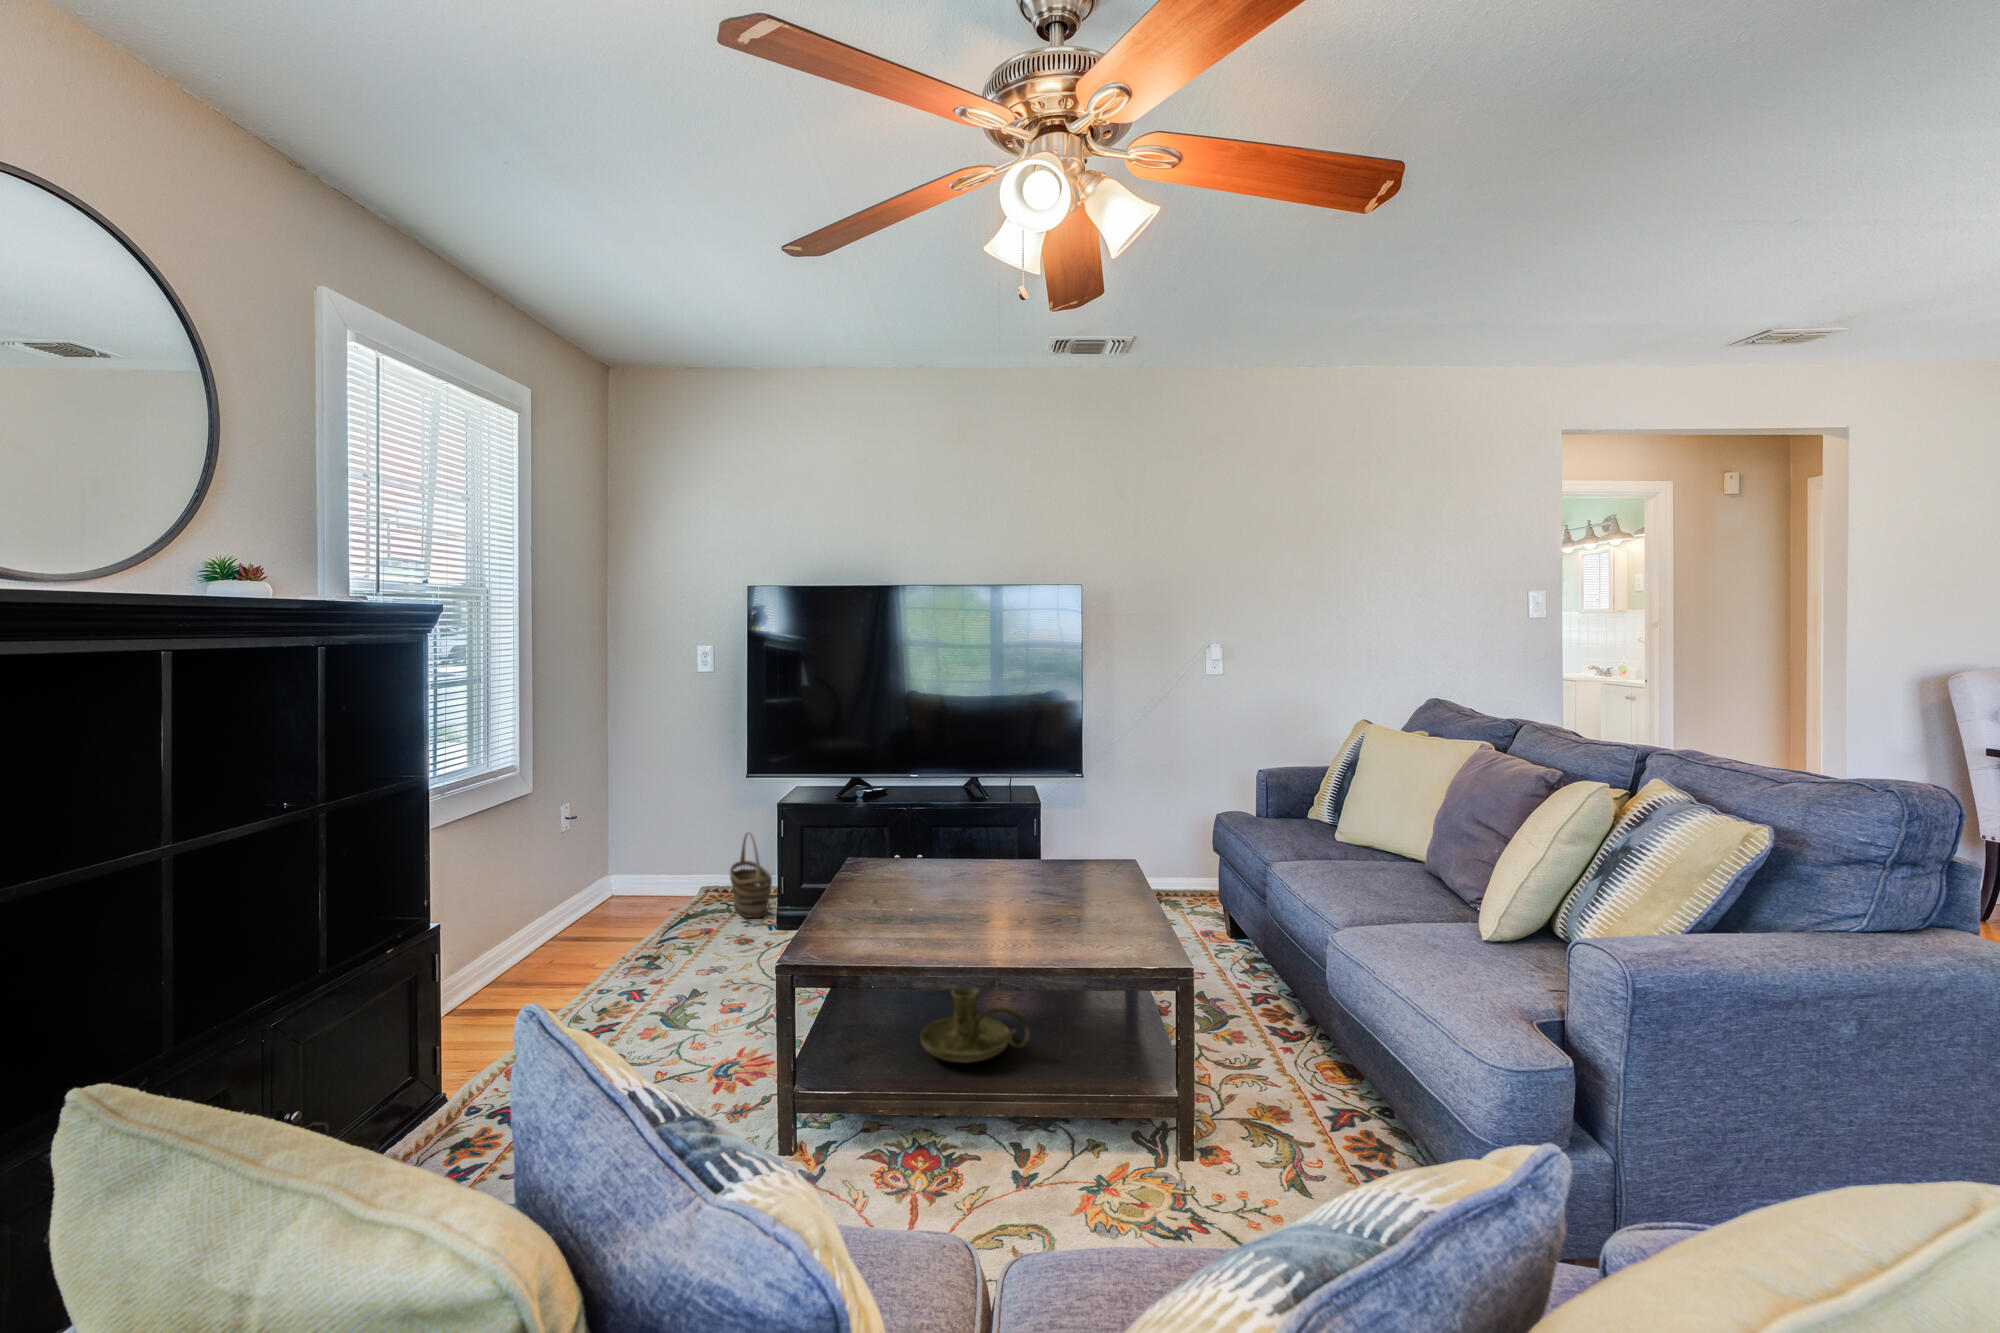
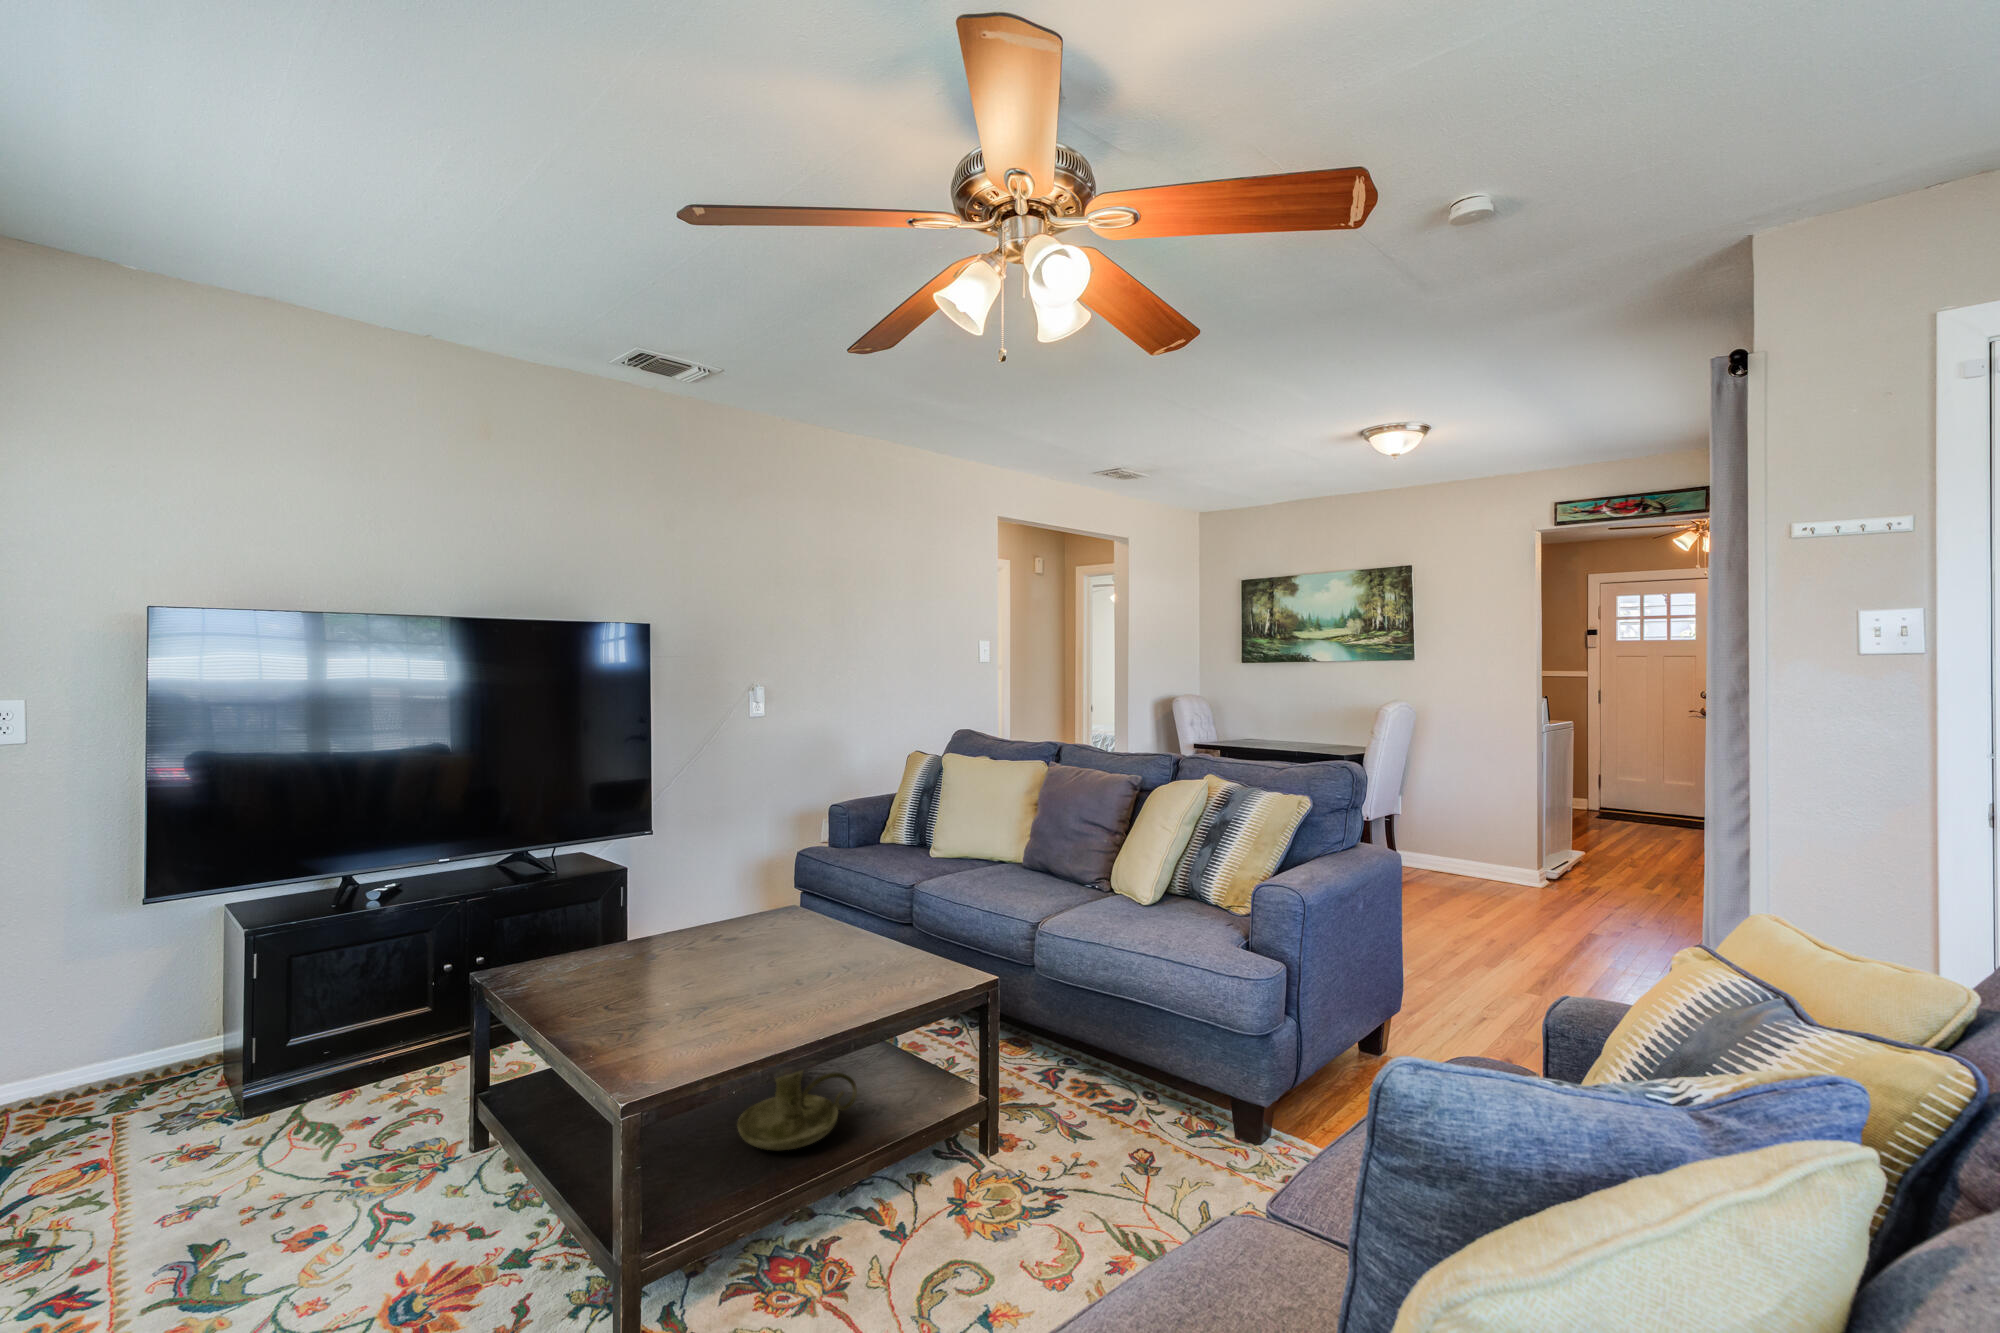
basket: present [730,832,772,918] -> none [90,988,205,1124]

